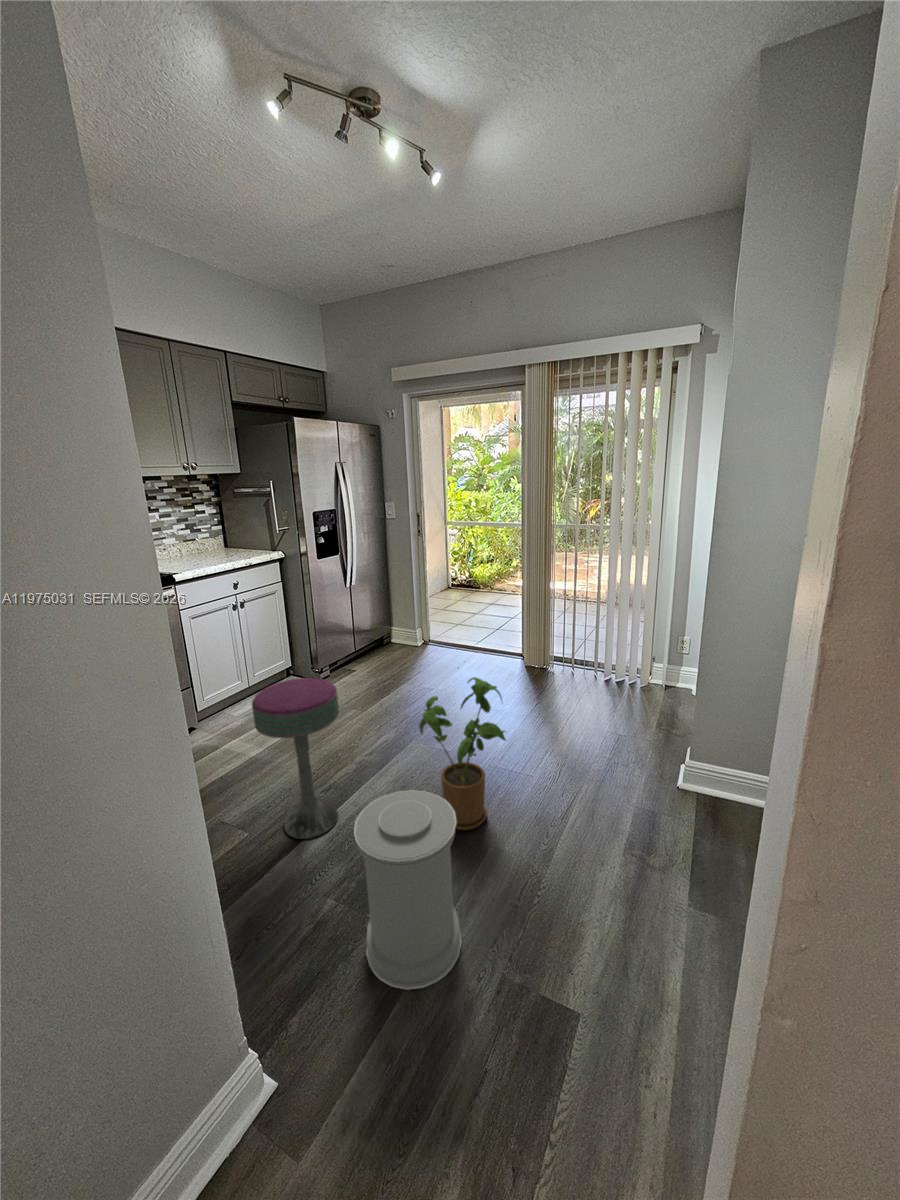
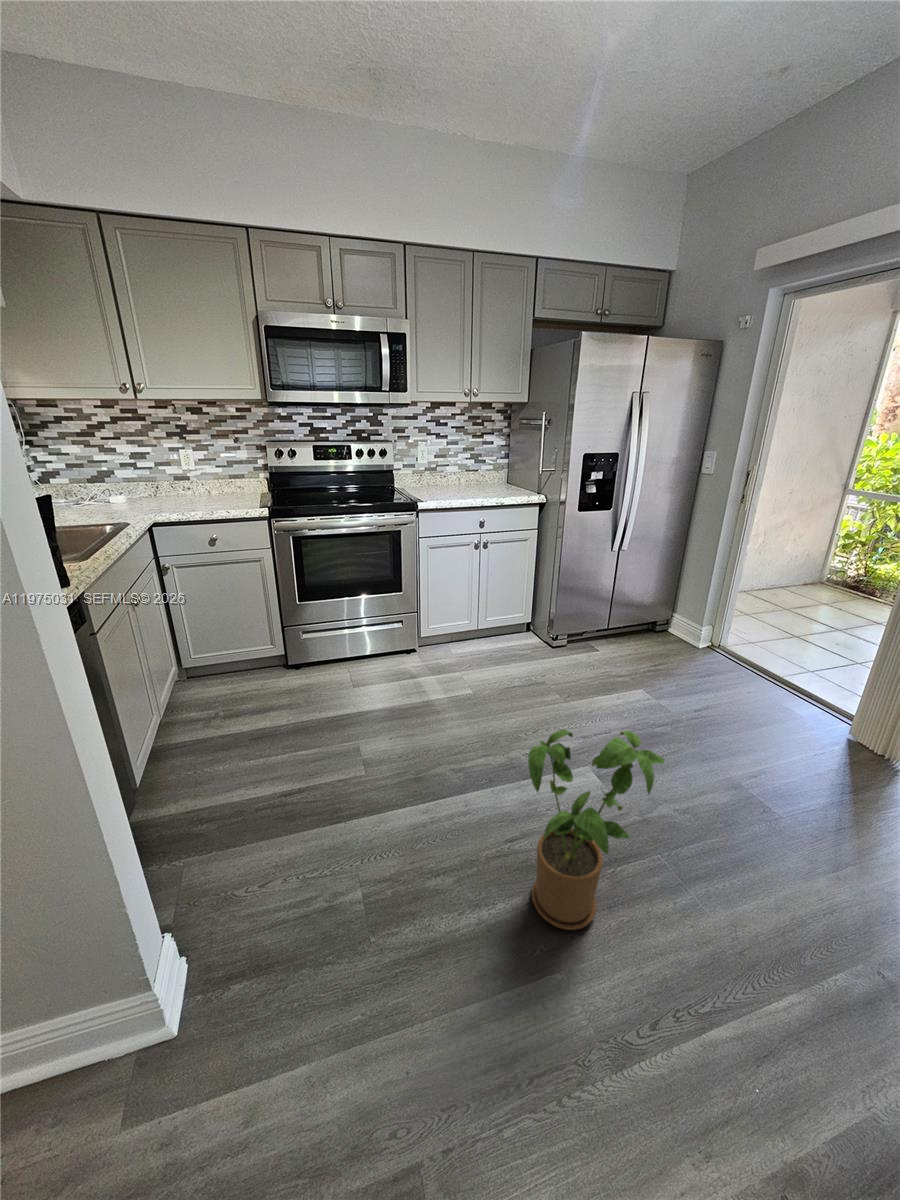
bar stool: present [252,678,339,839] -> none [369,638,463,813]
trash can: present [354,790,461,990] -> none [298,826,439,1089]

